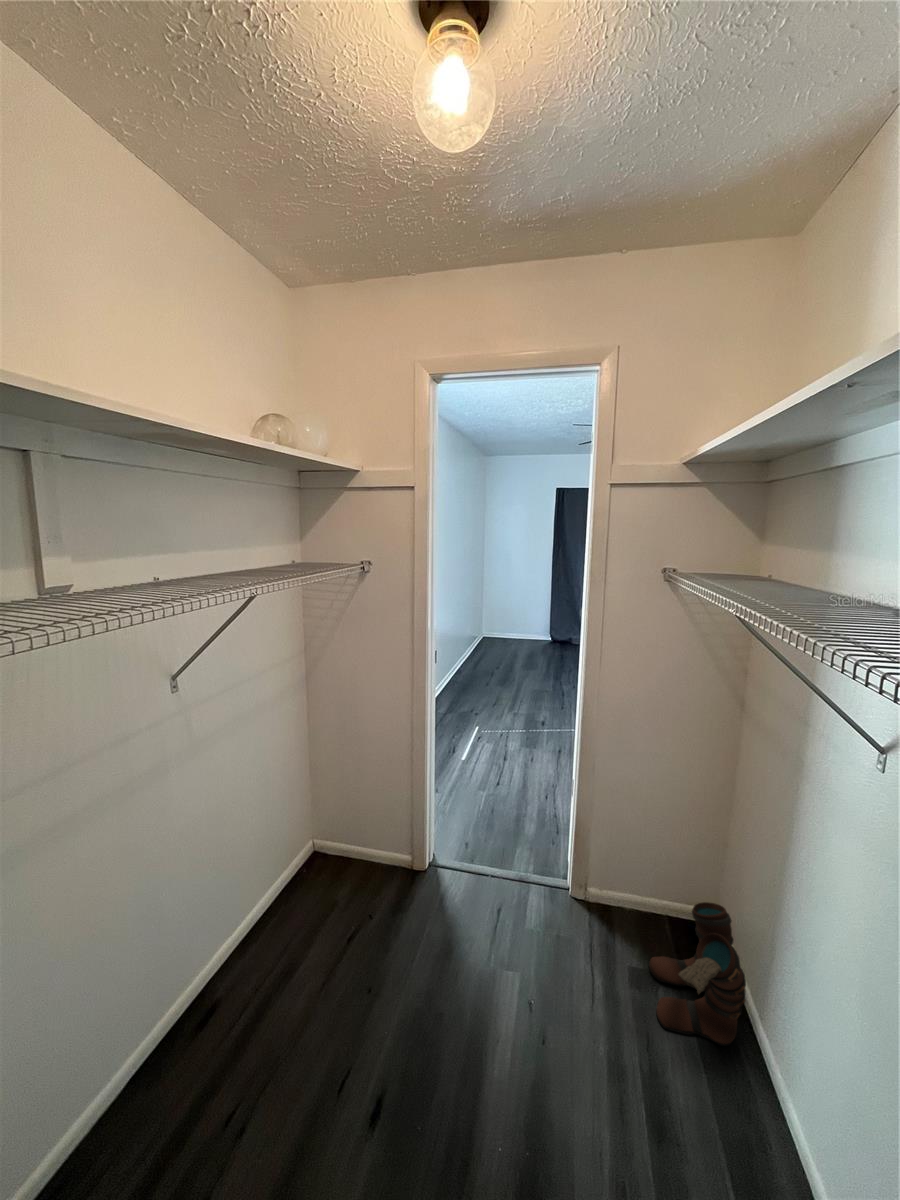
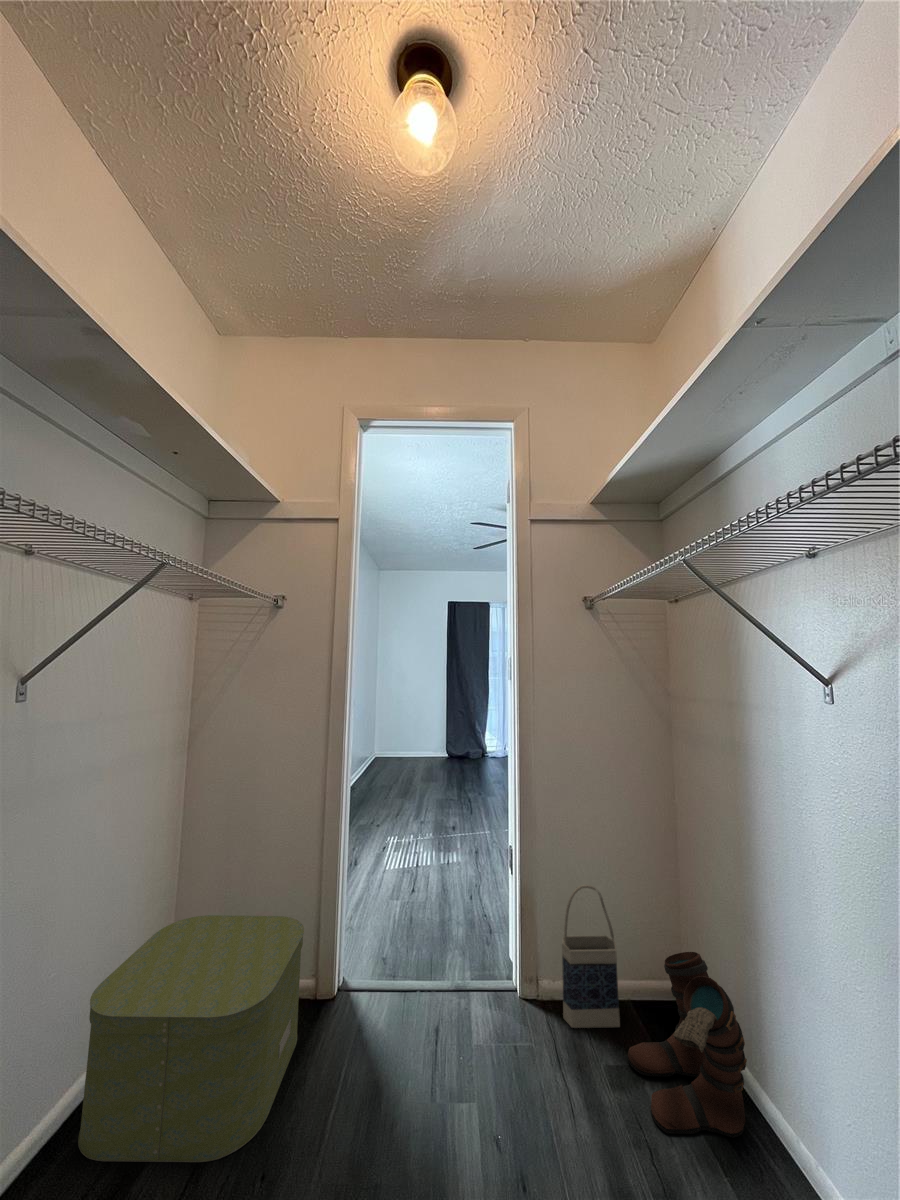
storage box: none [258,806,398,968] -> present [78,915,304,1162]
bag: none [603,831,656,937] -> present [562,885,620,1028]

